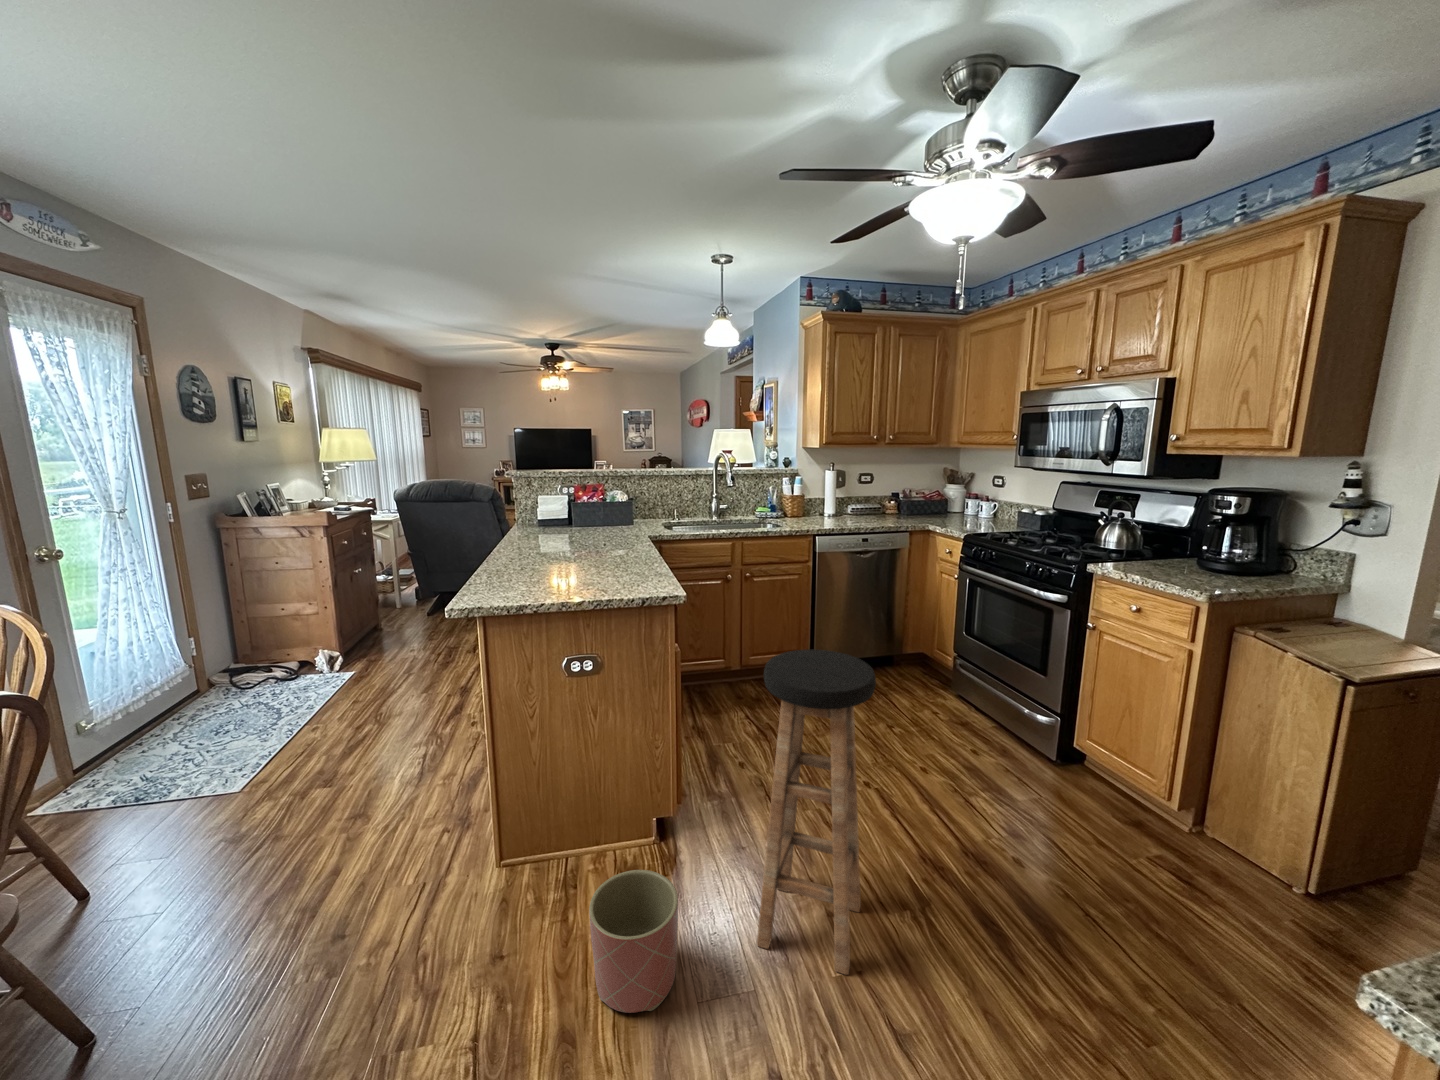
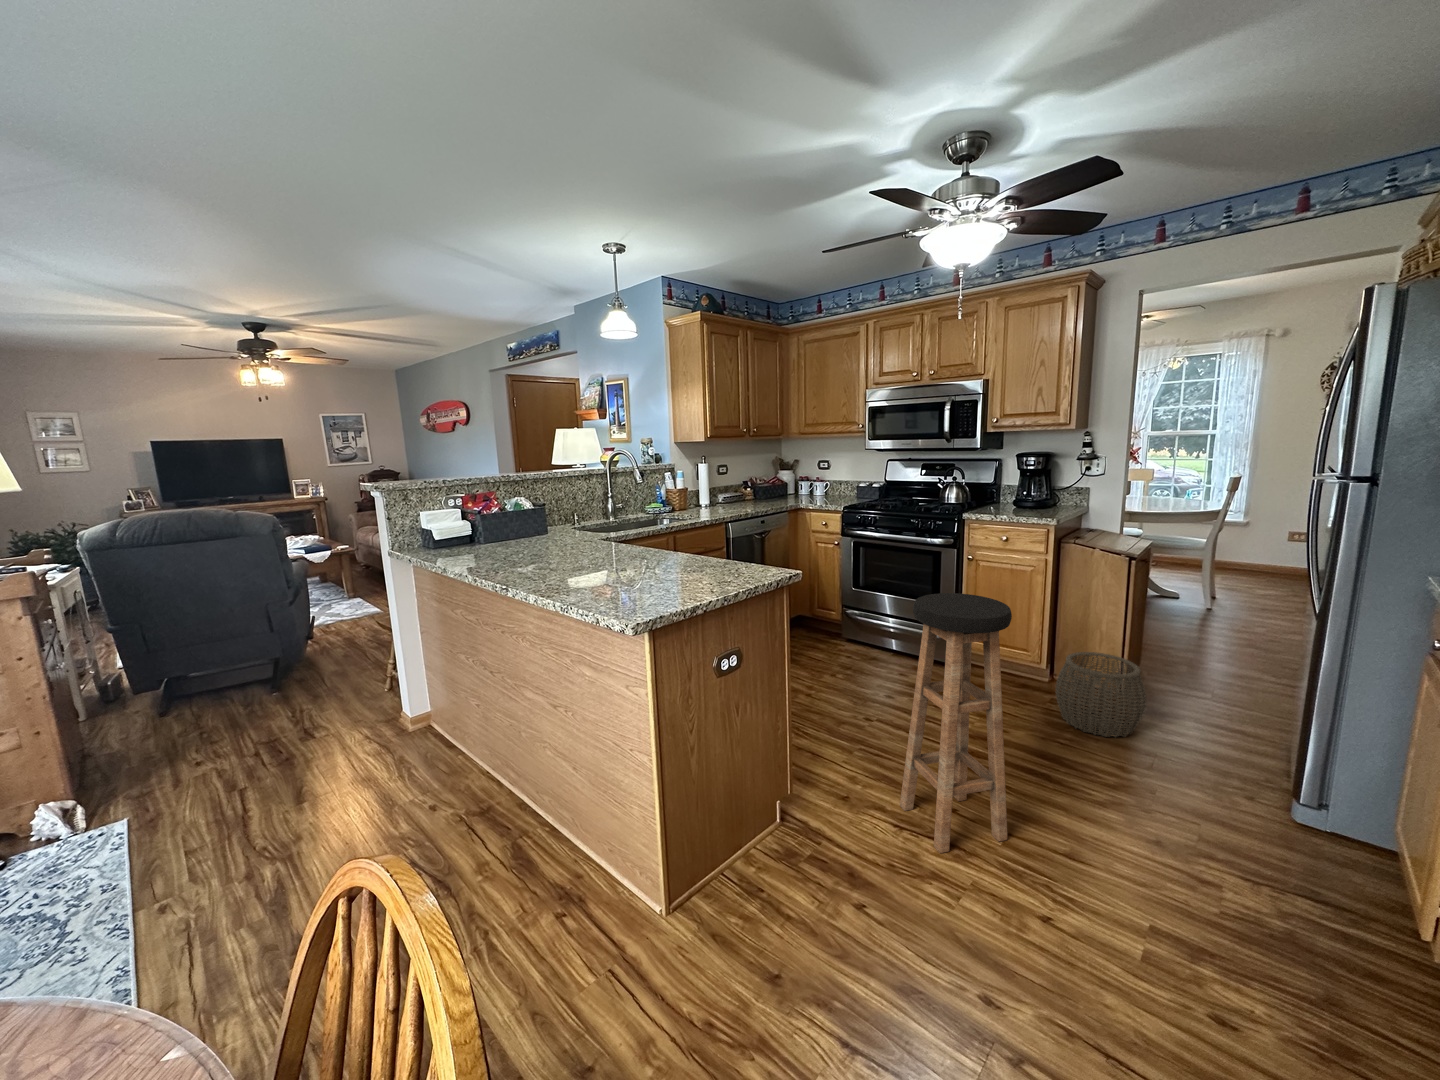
woven basket: none [1123,798,1277,954] -> present [1055,652,1147,737]
planter: present [589,870,678,1013] -> none [858,822,944,952]

